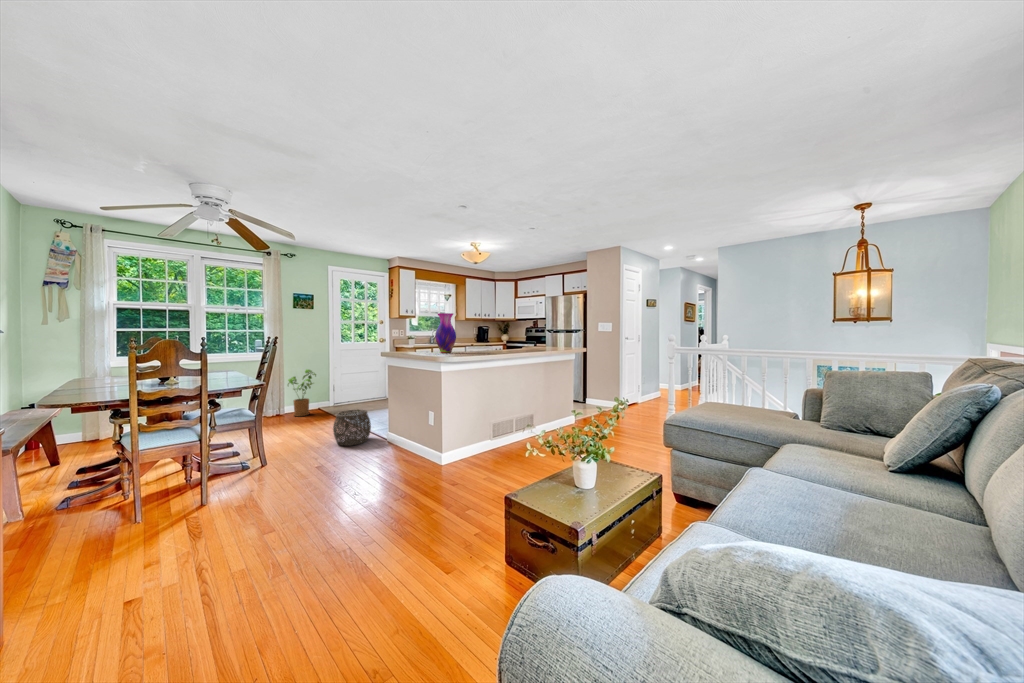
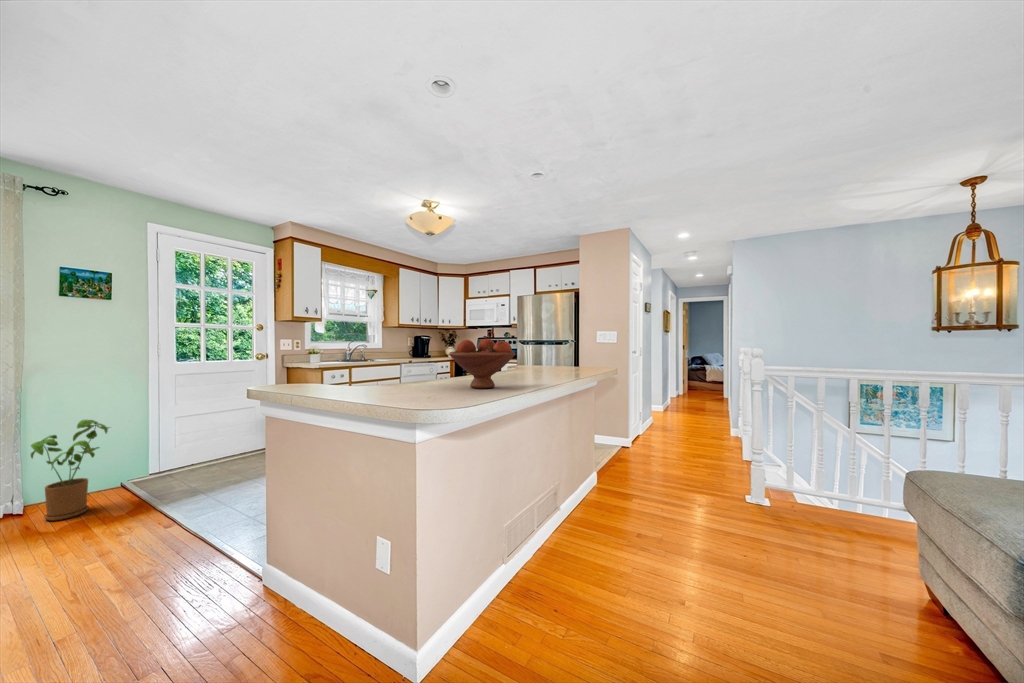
vase: present [435,313,456,353] -> none [386,301,436,397]
fruit bowl: none [466,329,497,352] -> present [449,339,515,388]
woven basket: present [333,410,371,446] -> none [96,525,215,640]

